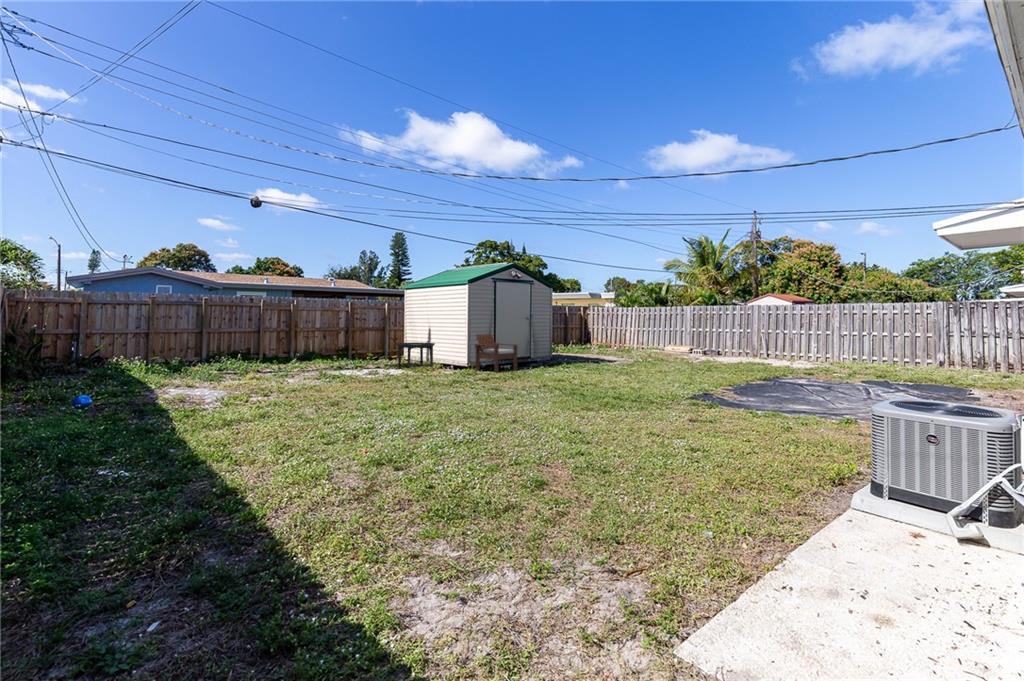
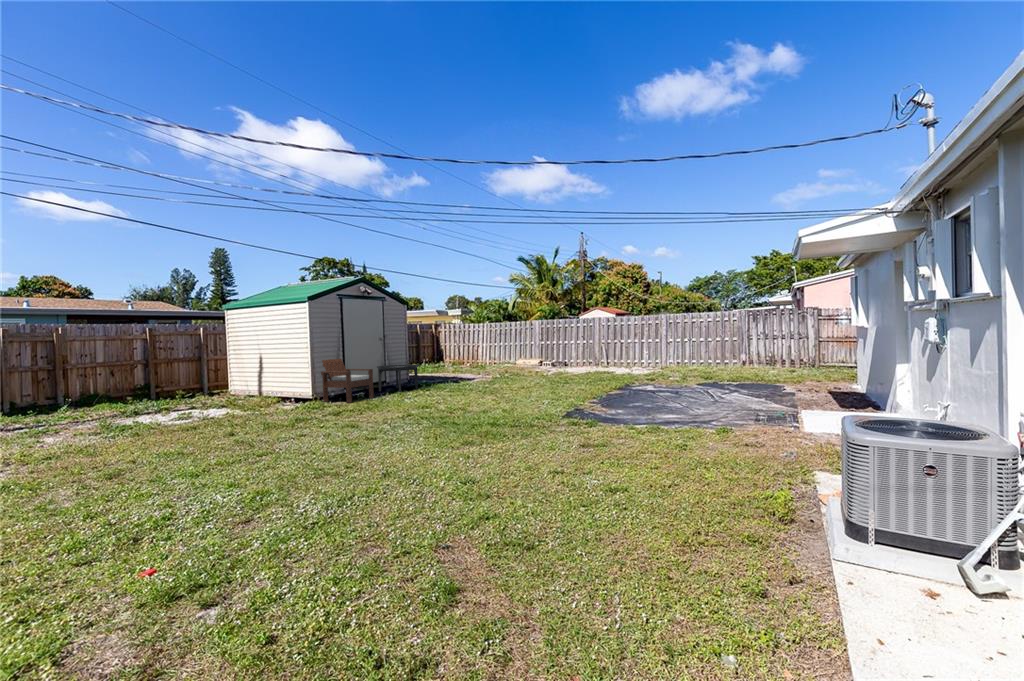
round table: present [396,342,435,368] -> present [377,364,419,392]

